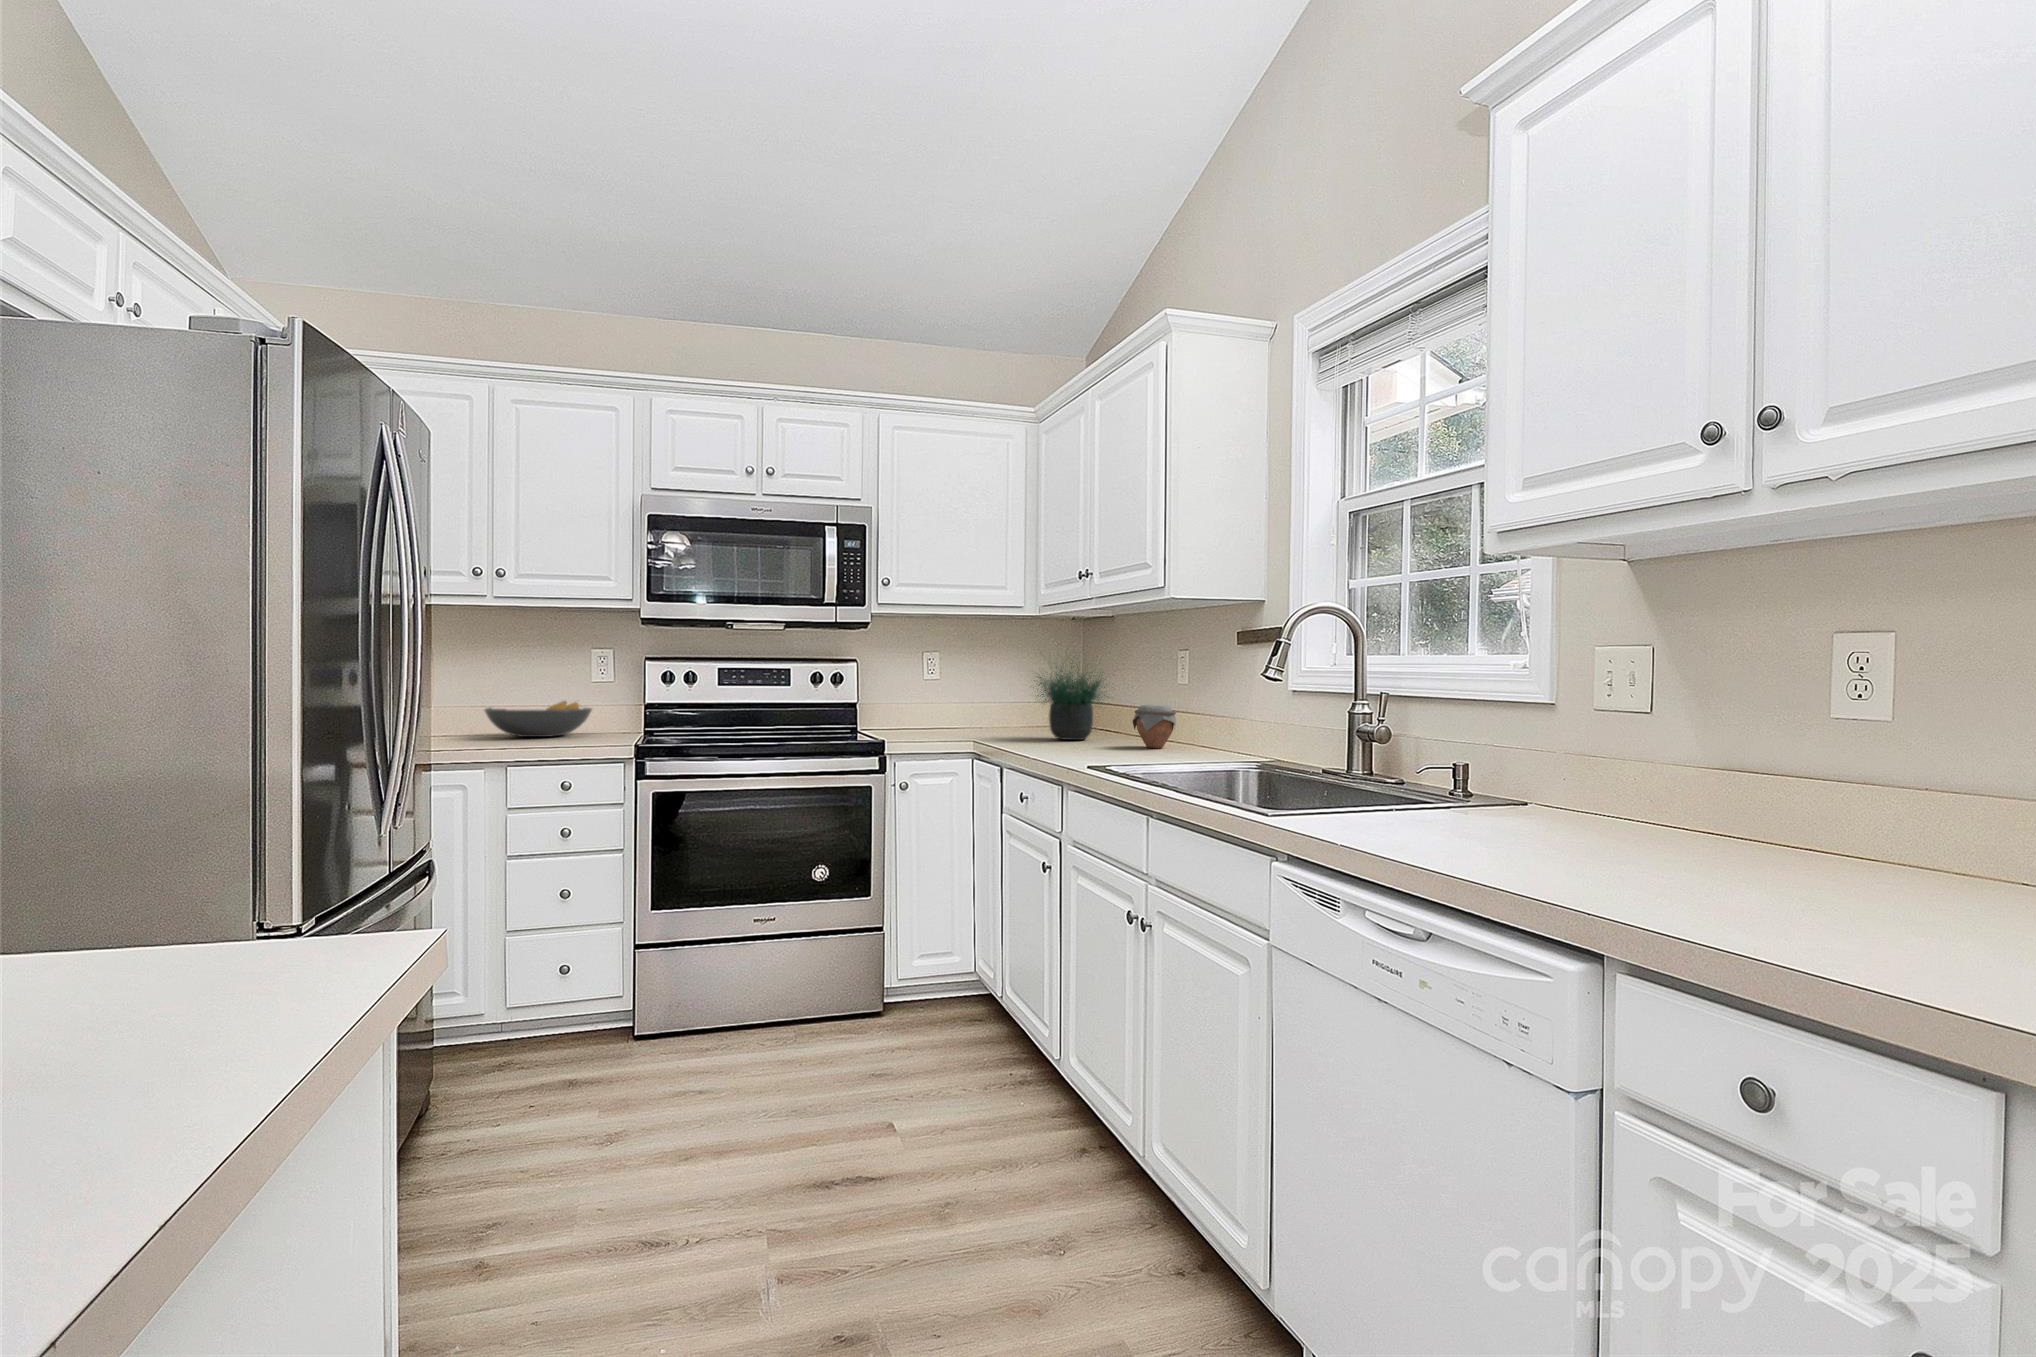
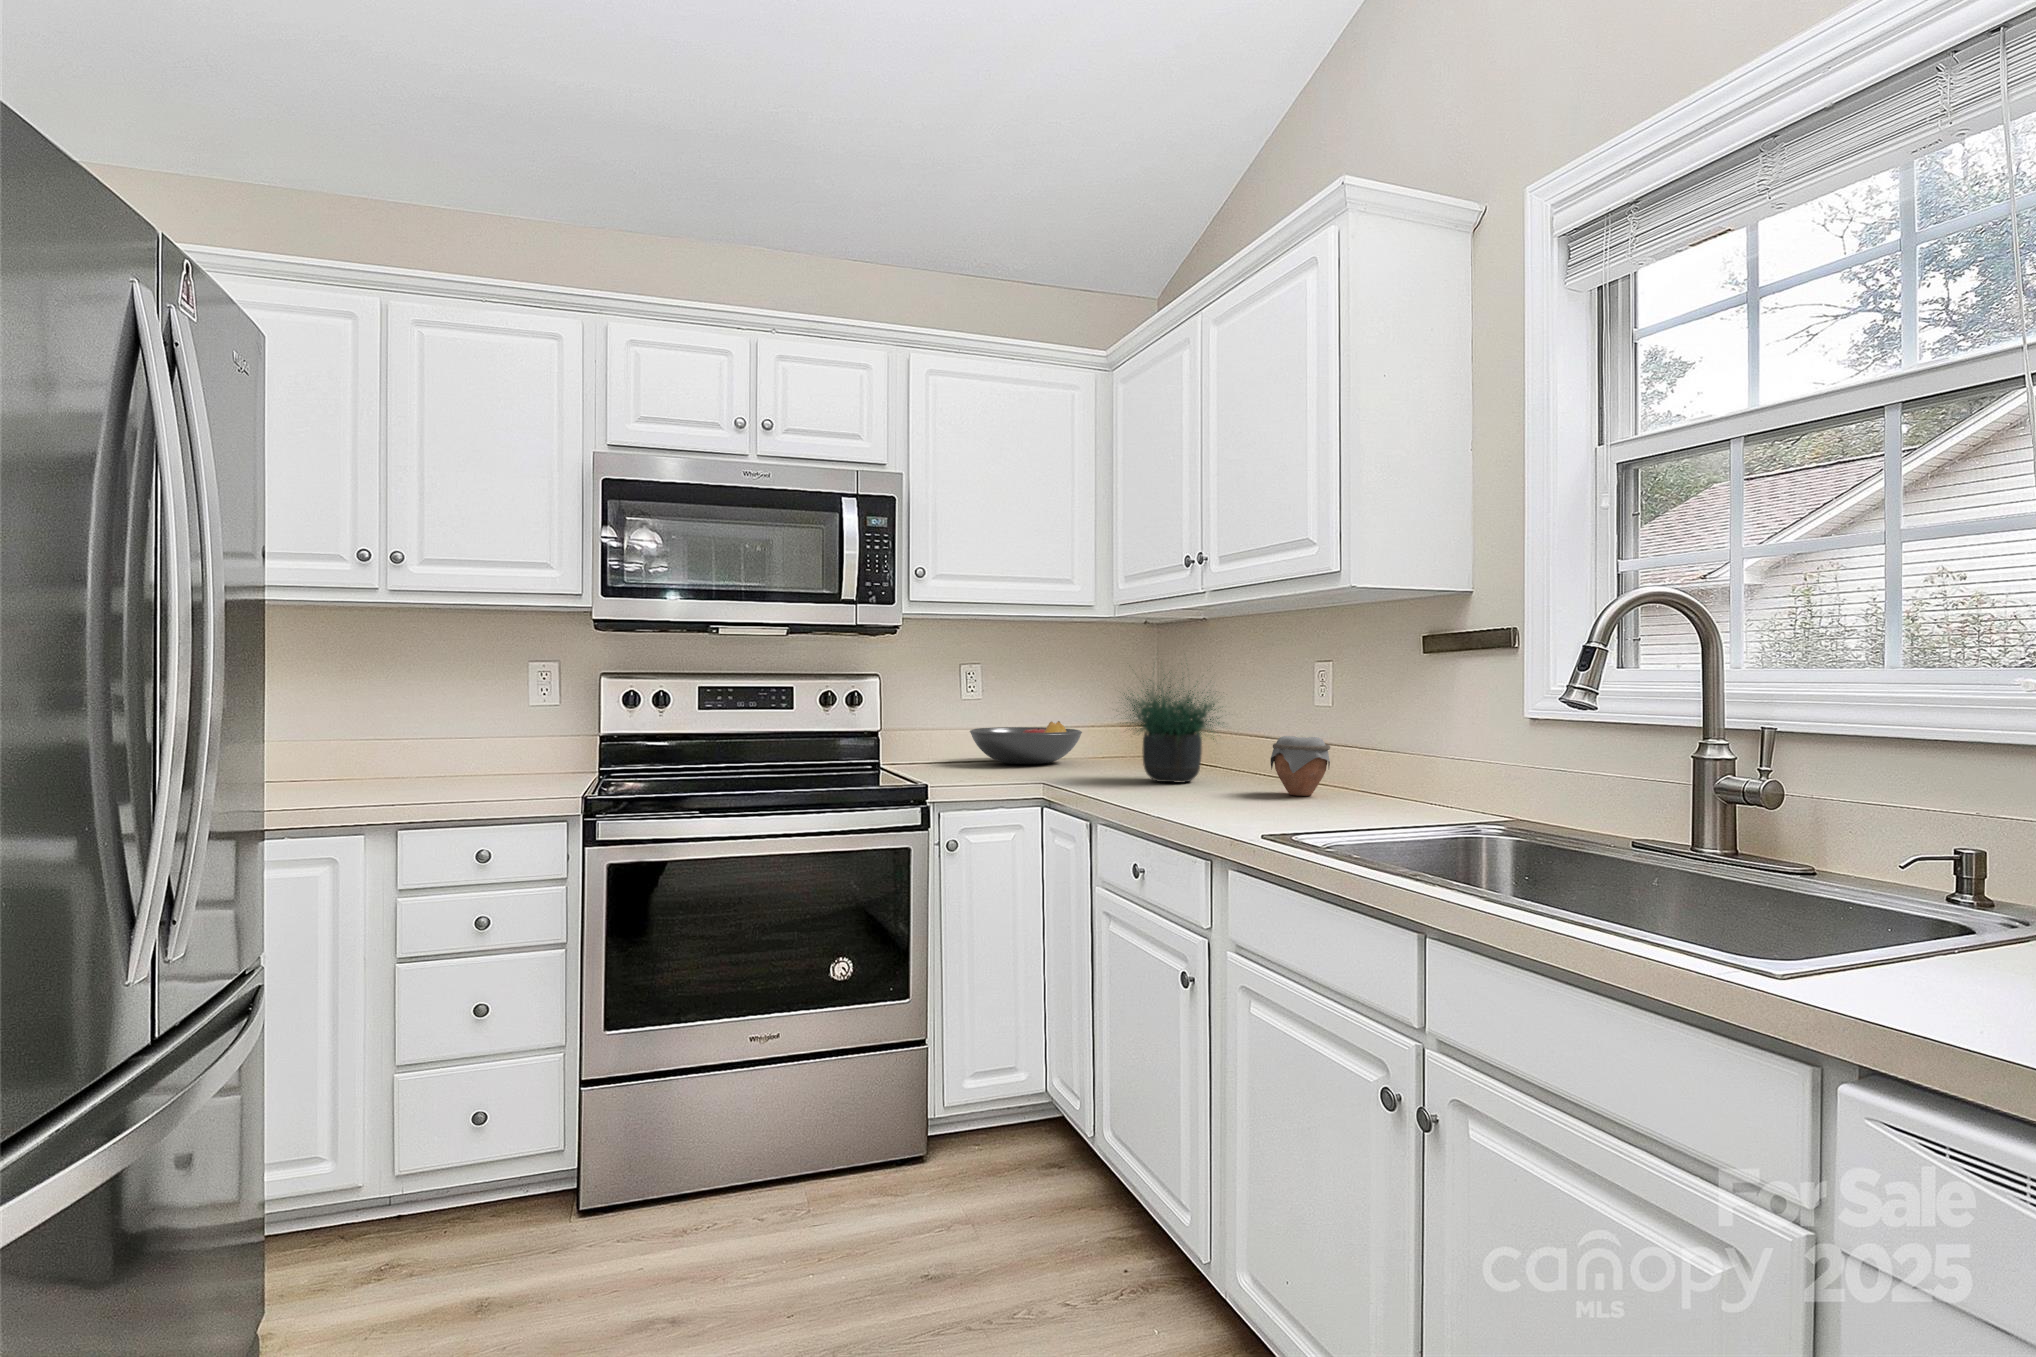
fruit bowl: present [485,701,592,737] -> present [970,721,1082,764]

